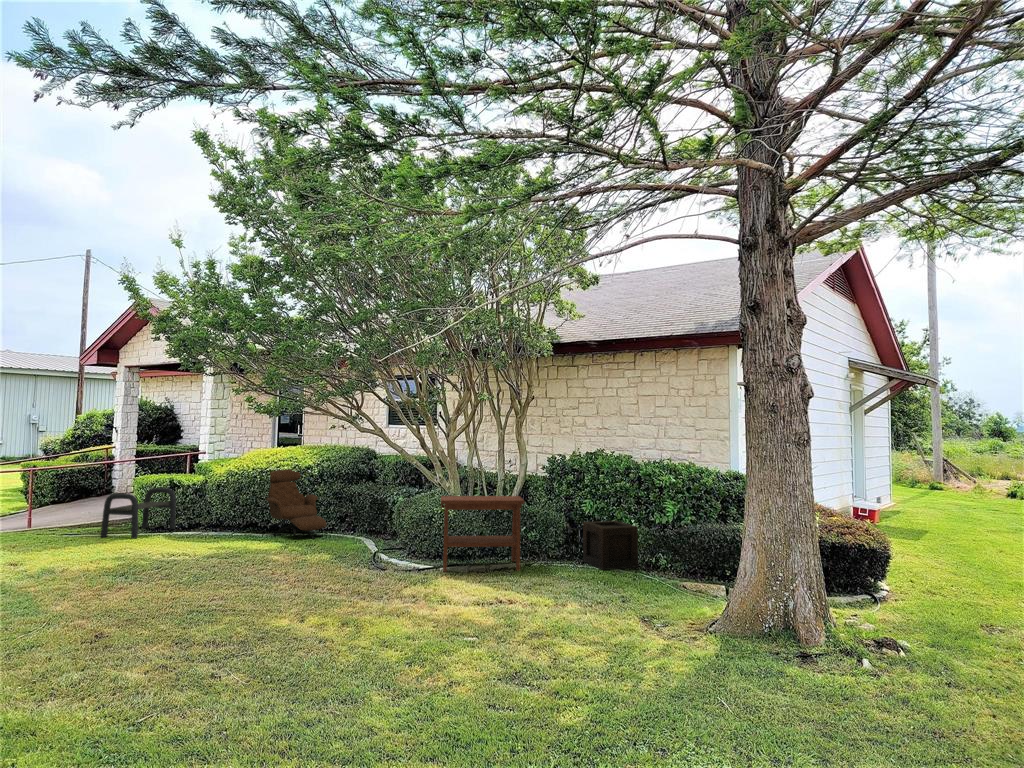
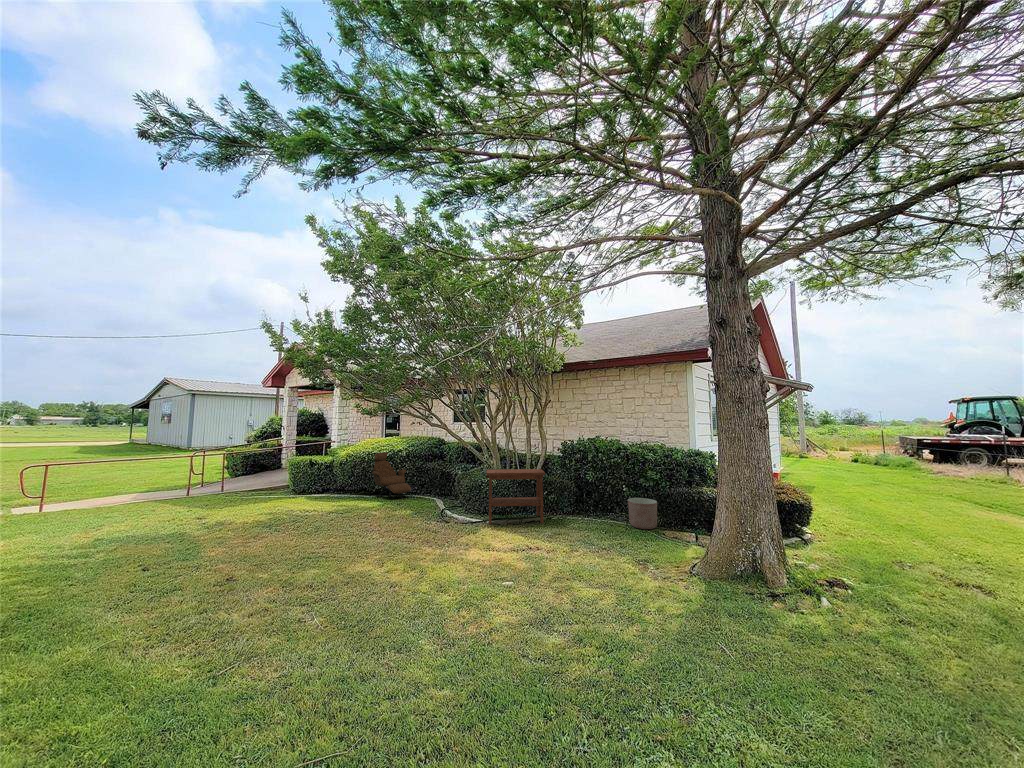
bench: present [101,488,176,539] -> none [264,465,315,500]
wooden crate: present [583,521,638,570] -> none [587,486,628,523]
planter: none [638,537,677,578] -> present [628,498,657,529]

